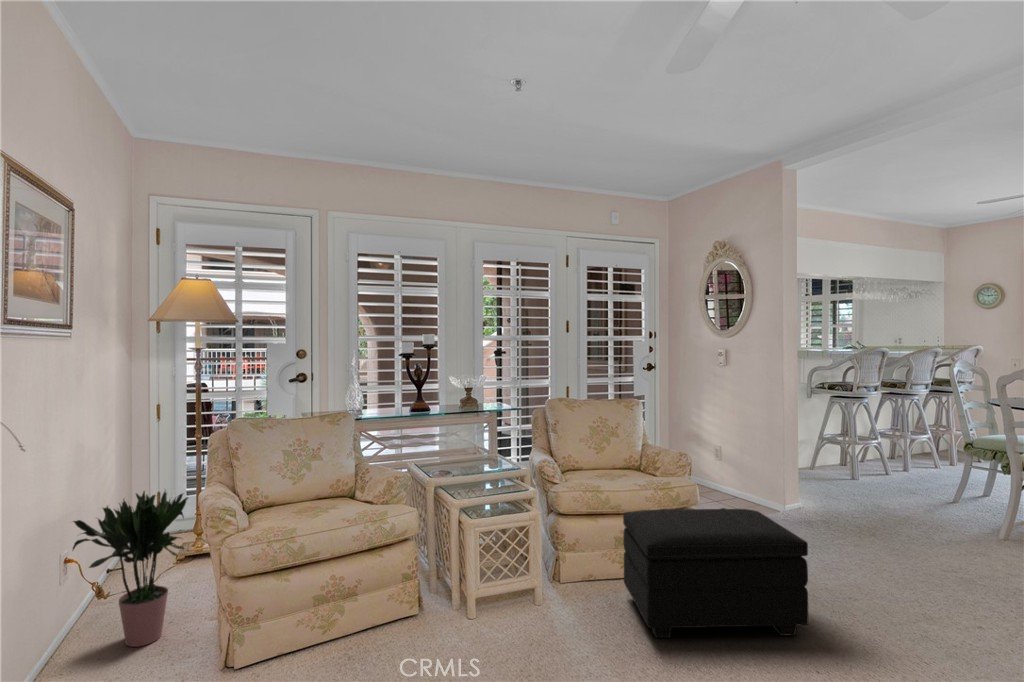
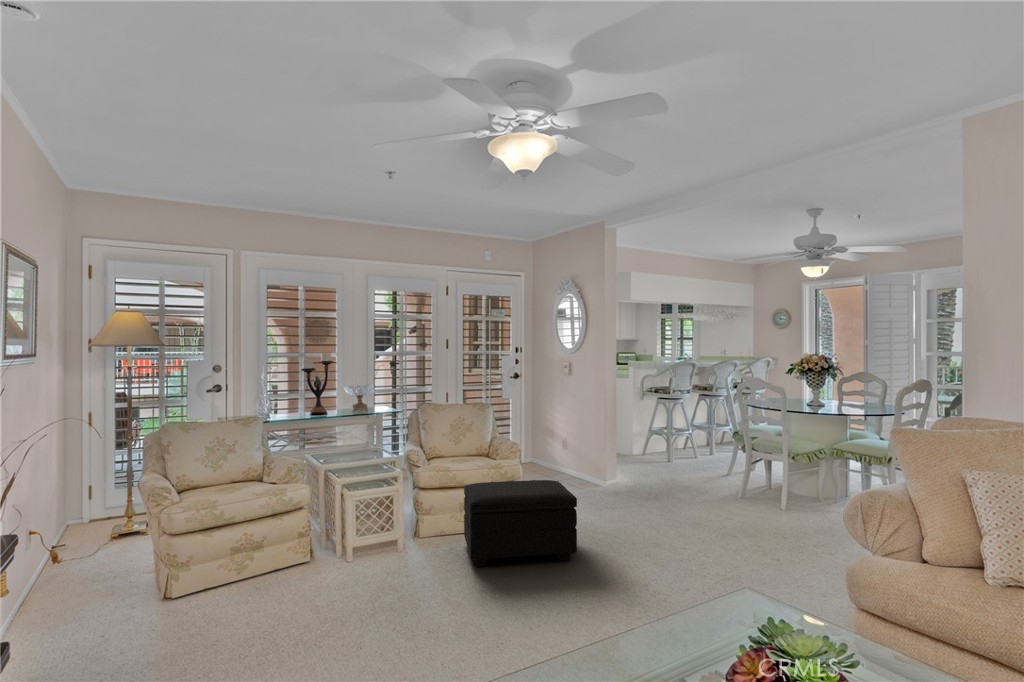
potted plant: present [73,491,188,647] -> none [35,467,133,592]

